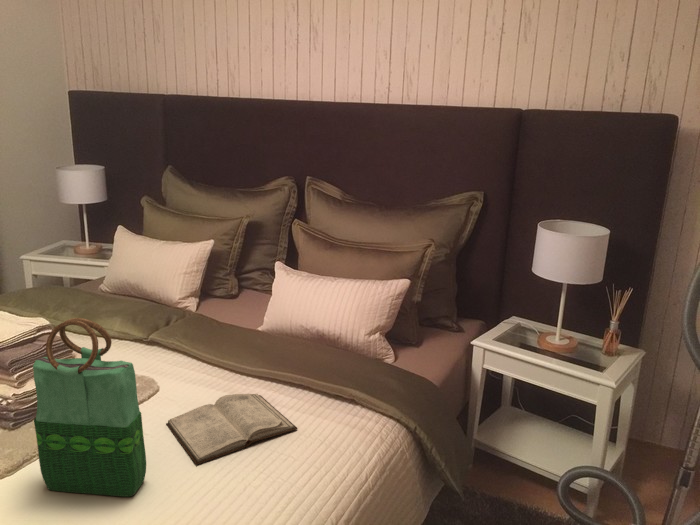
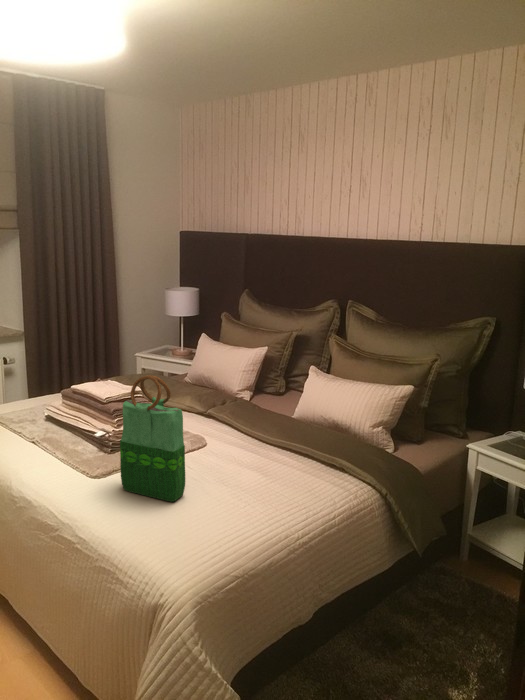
diary: present [166,394,298,465] -> none [206,453,298,492]

